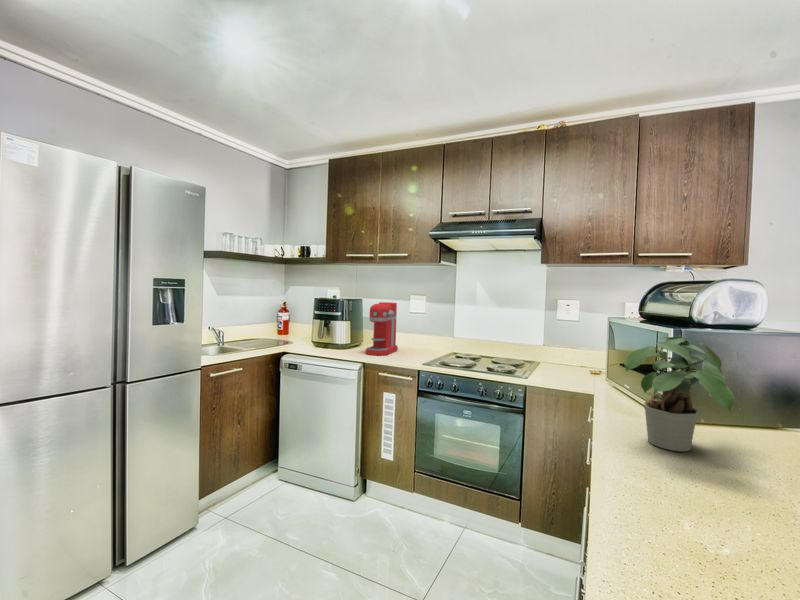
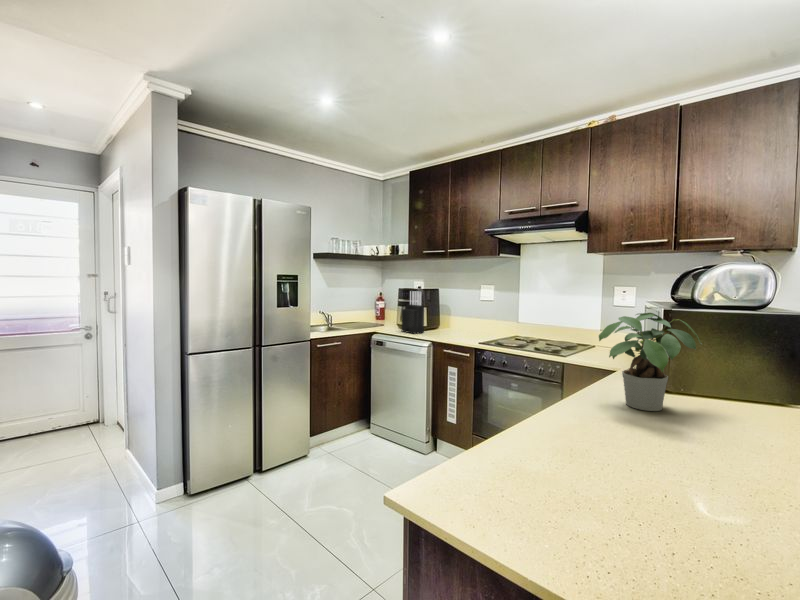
knife block: none [318,301,347,353] -> present [402,291,424,334]
coffee maker: present [366,302,398,355] -> none [439,292,469,337]

